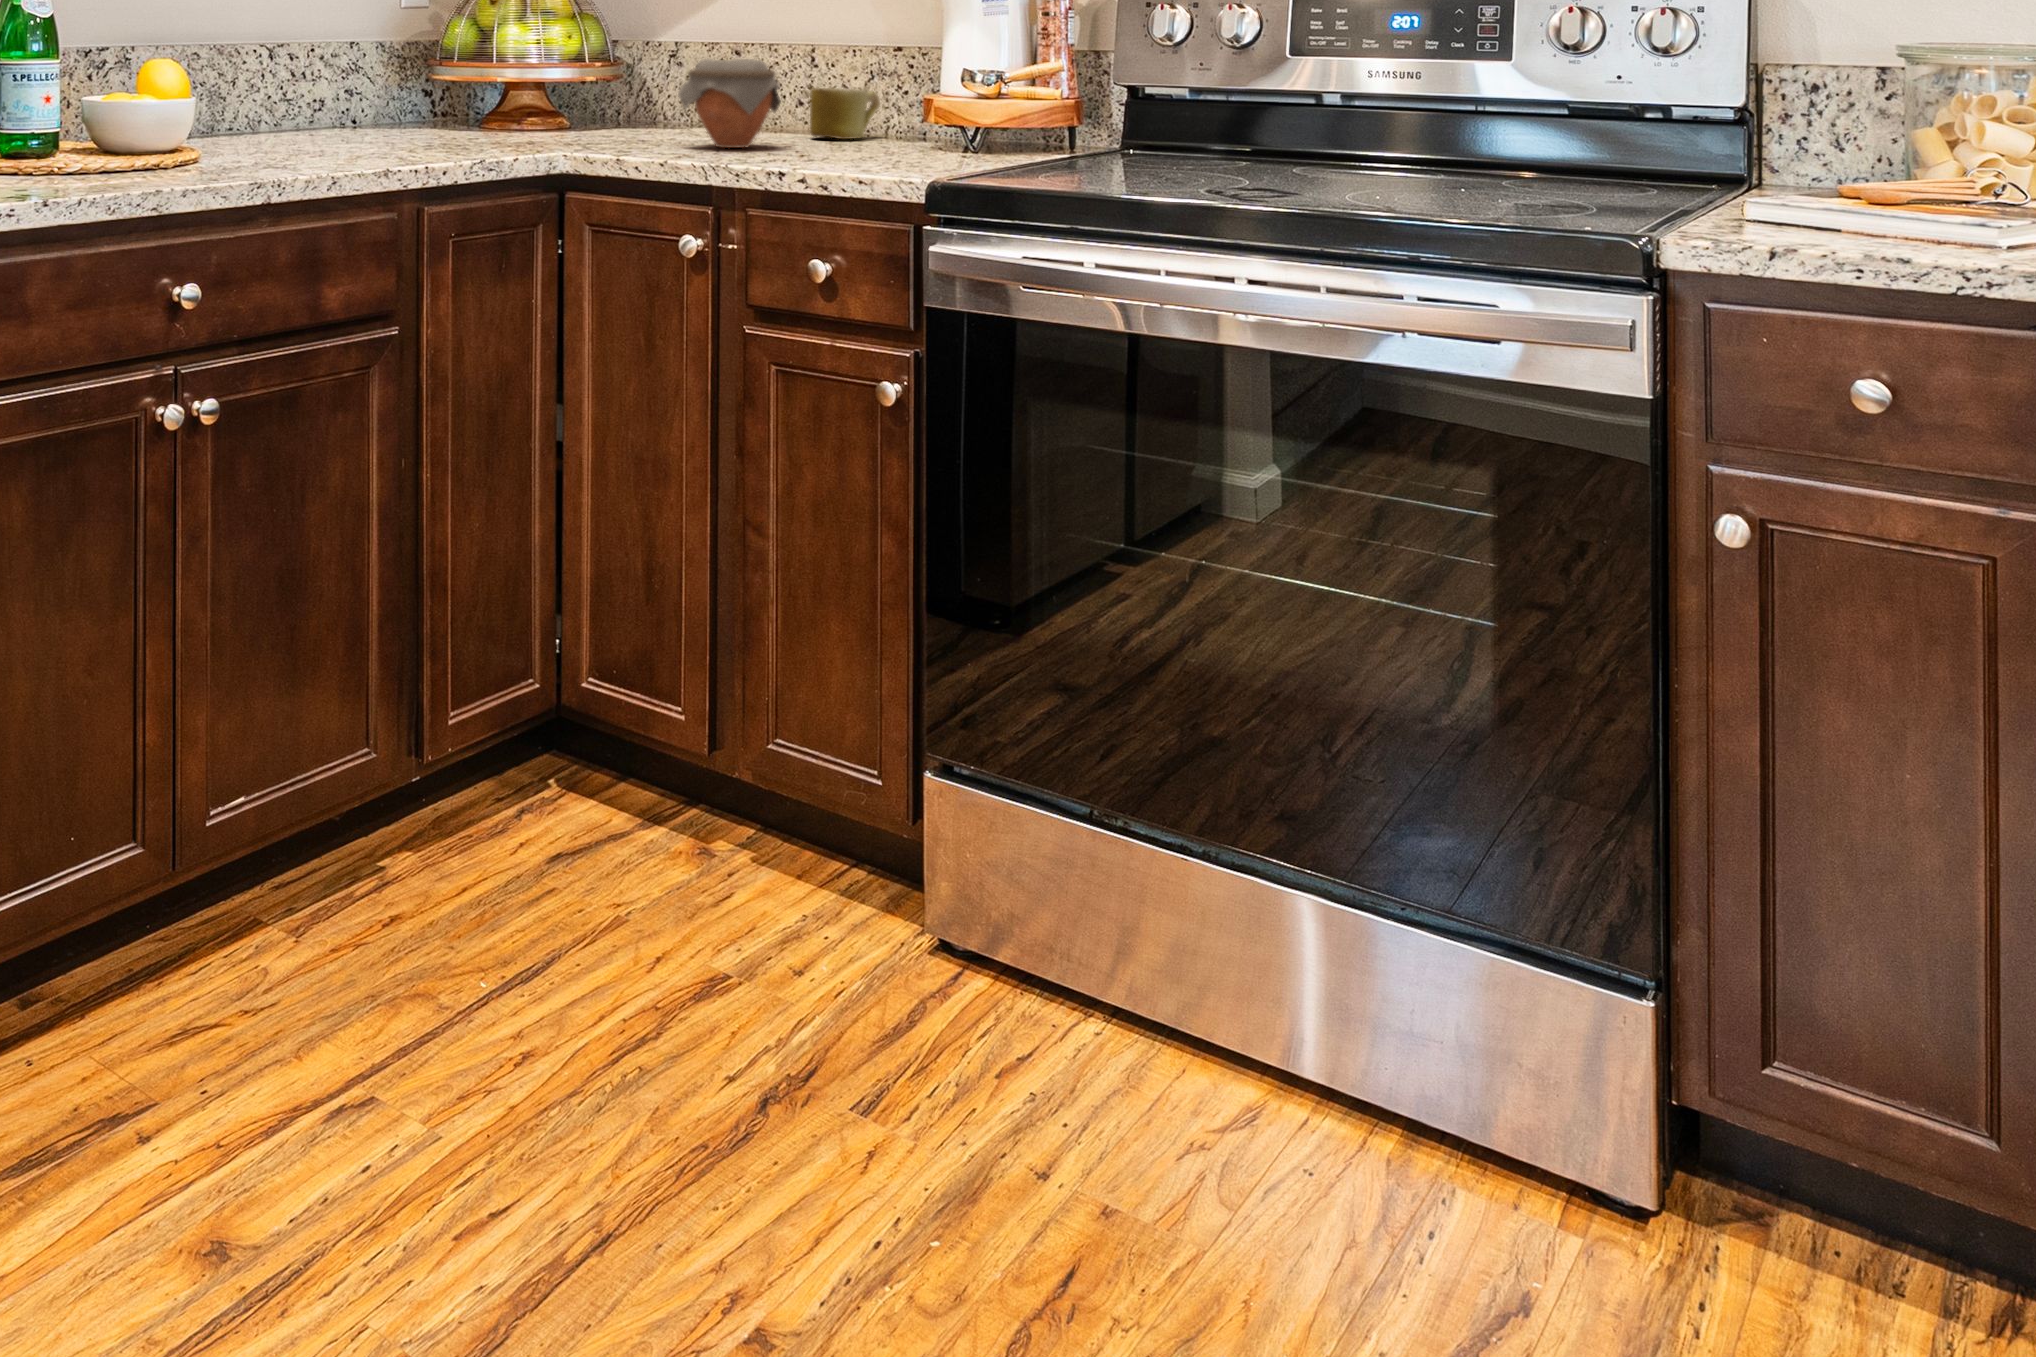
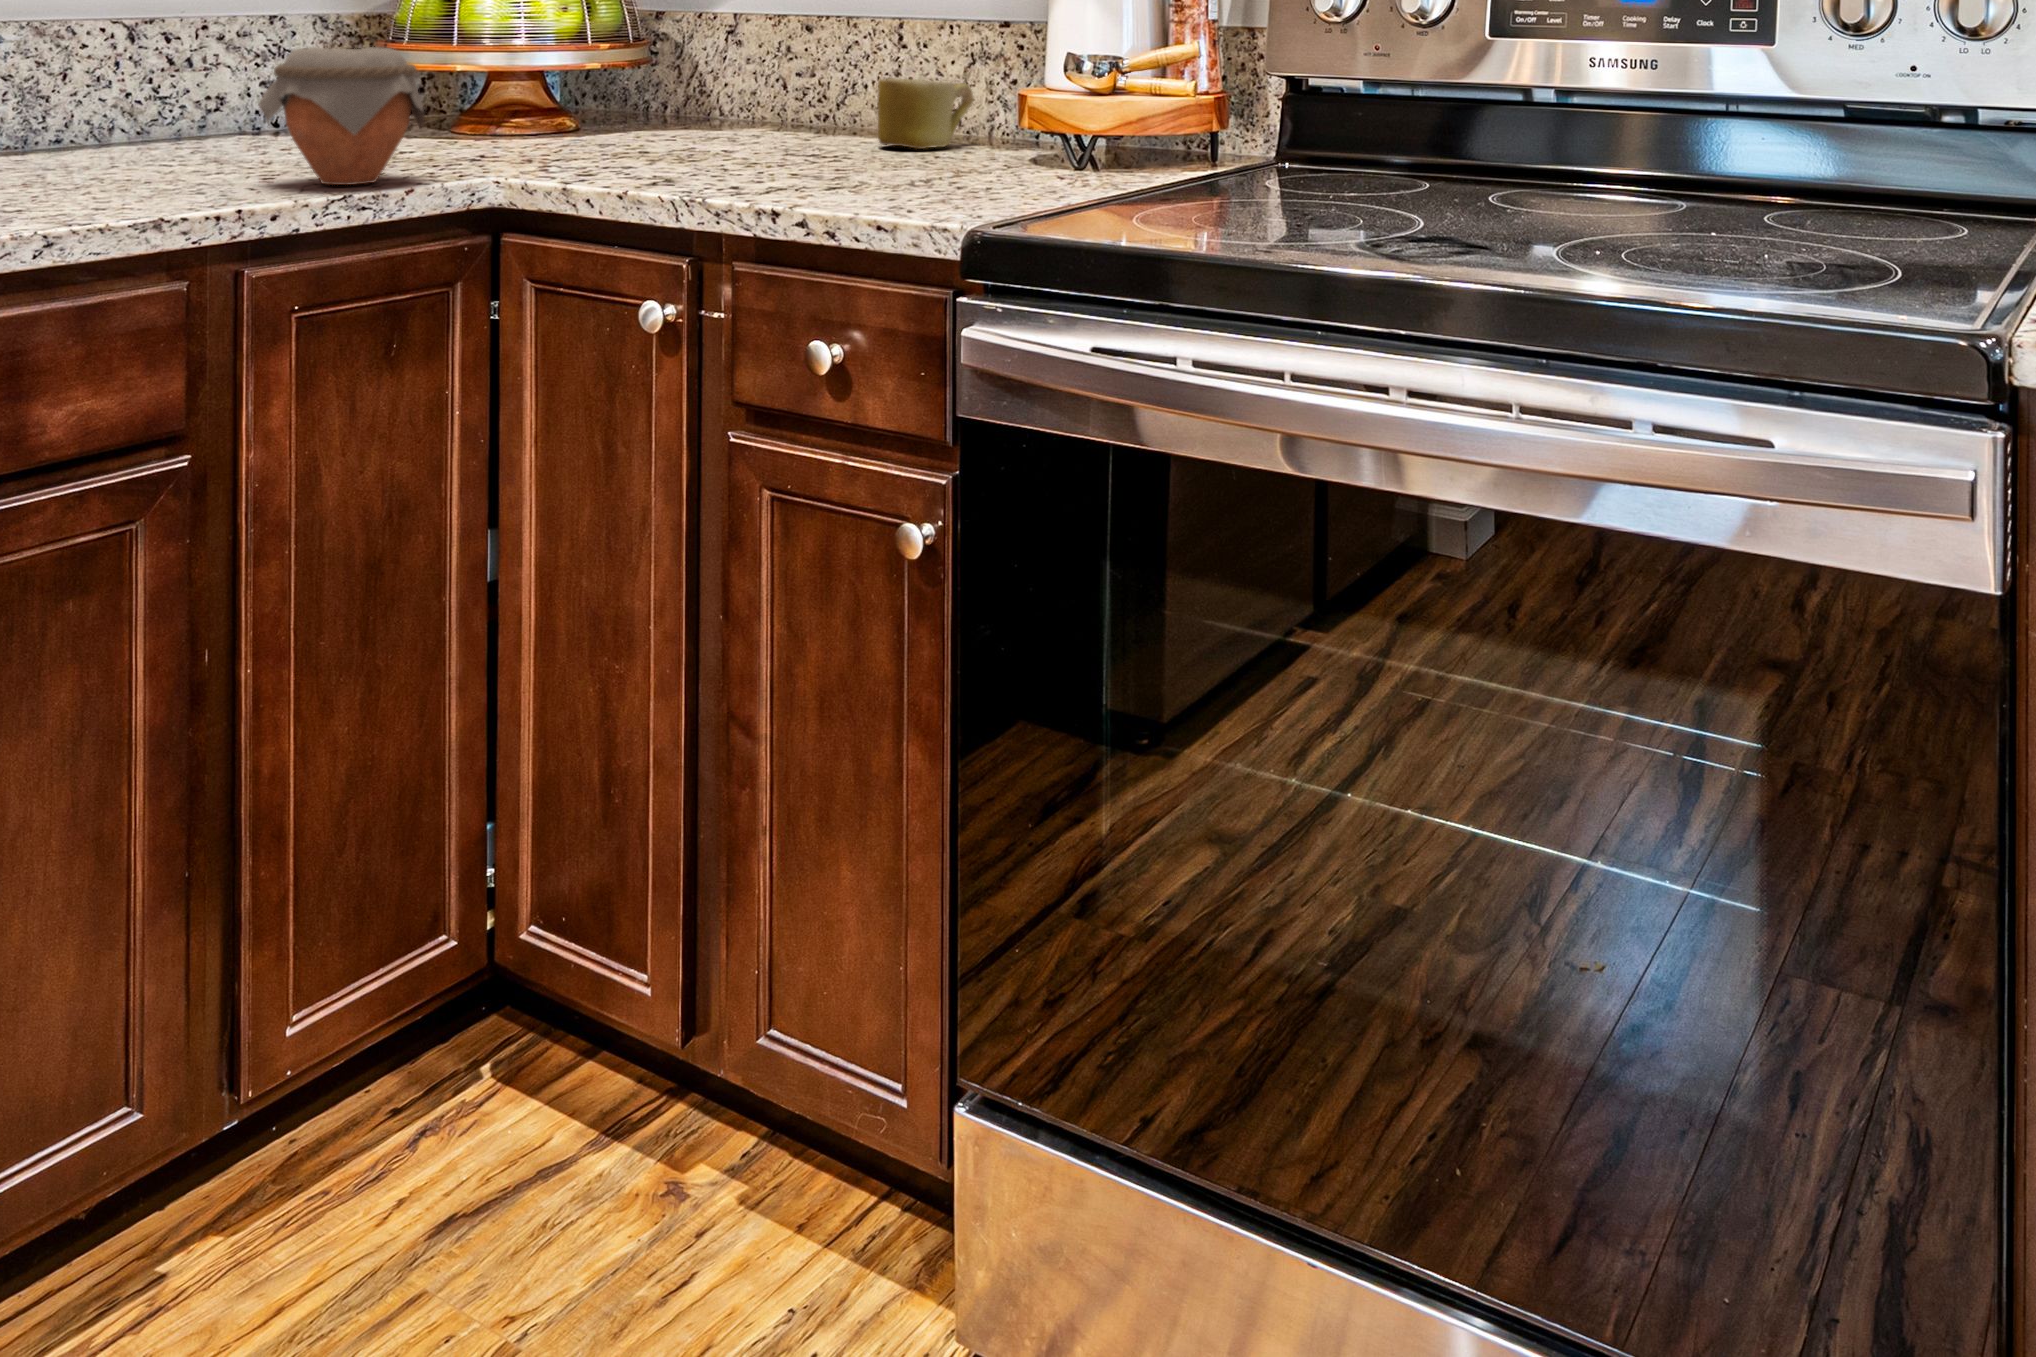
jar: present [678,59,781,148] -> present [259,47,425,185]

